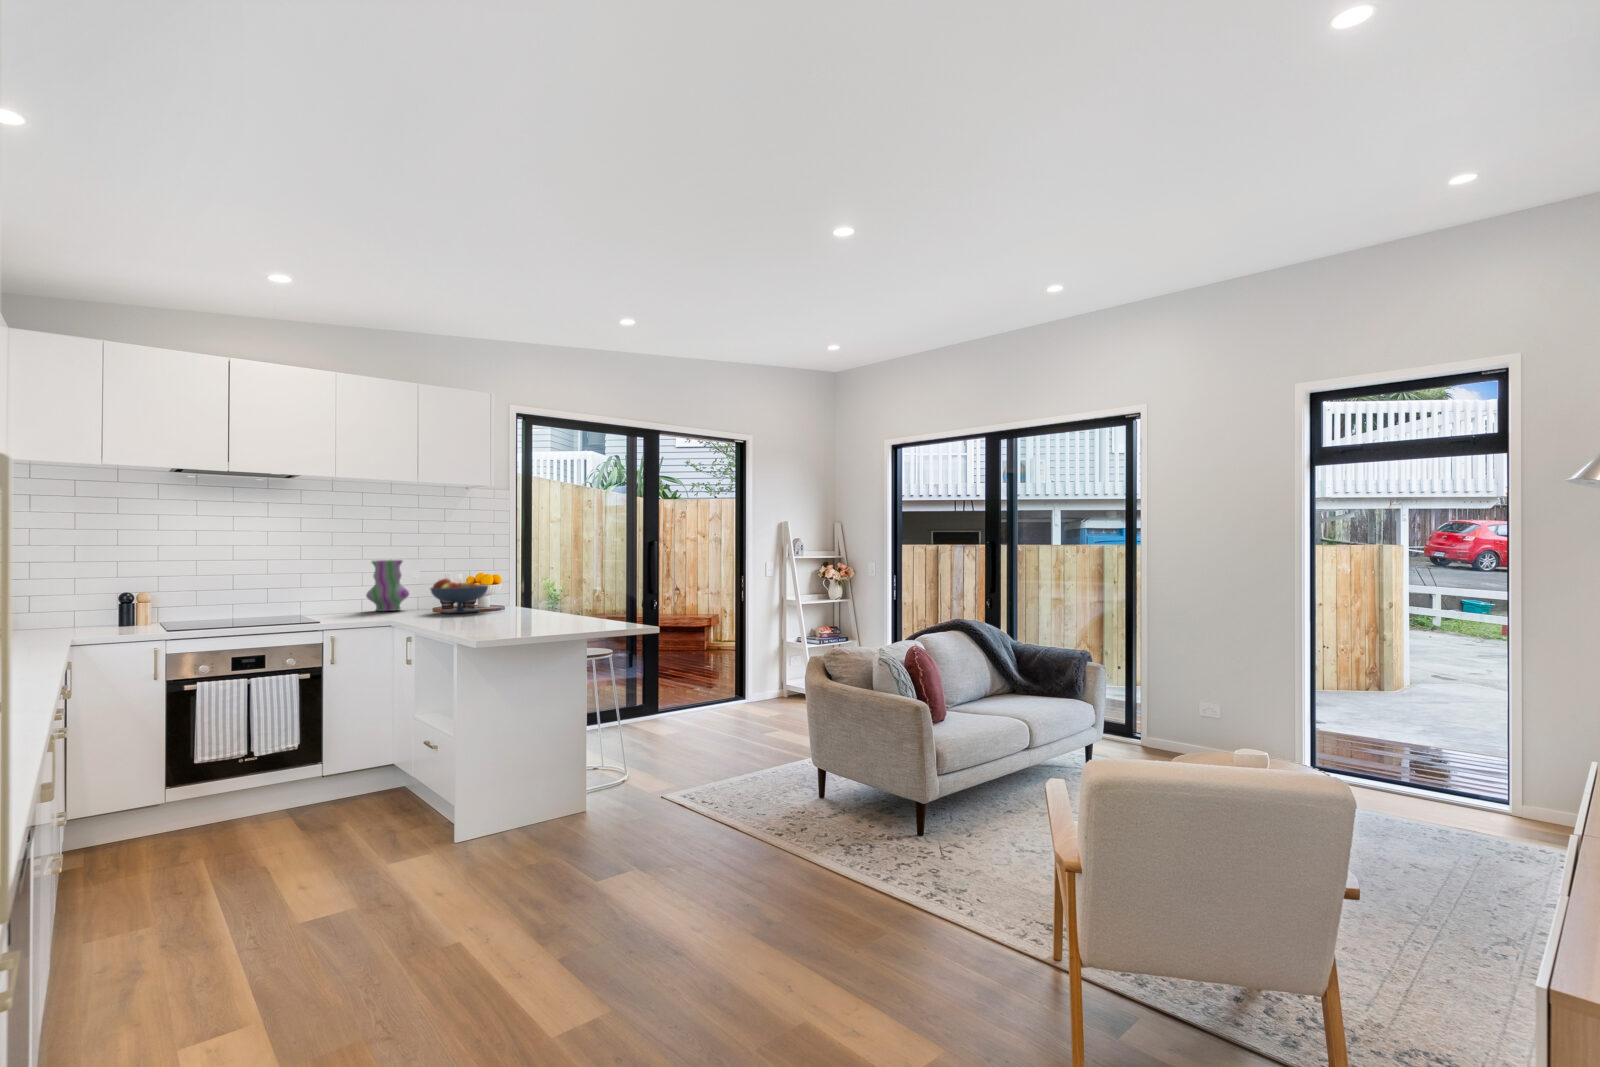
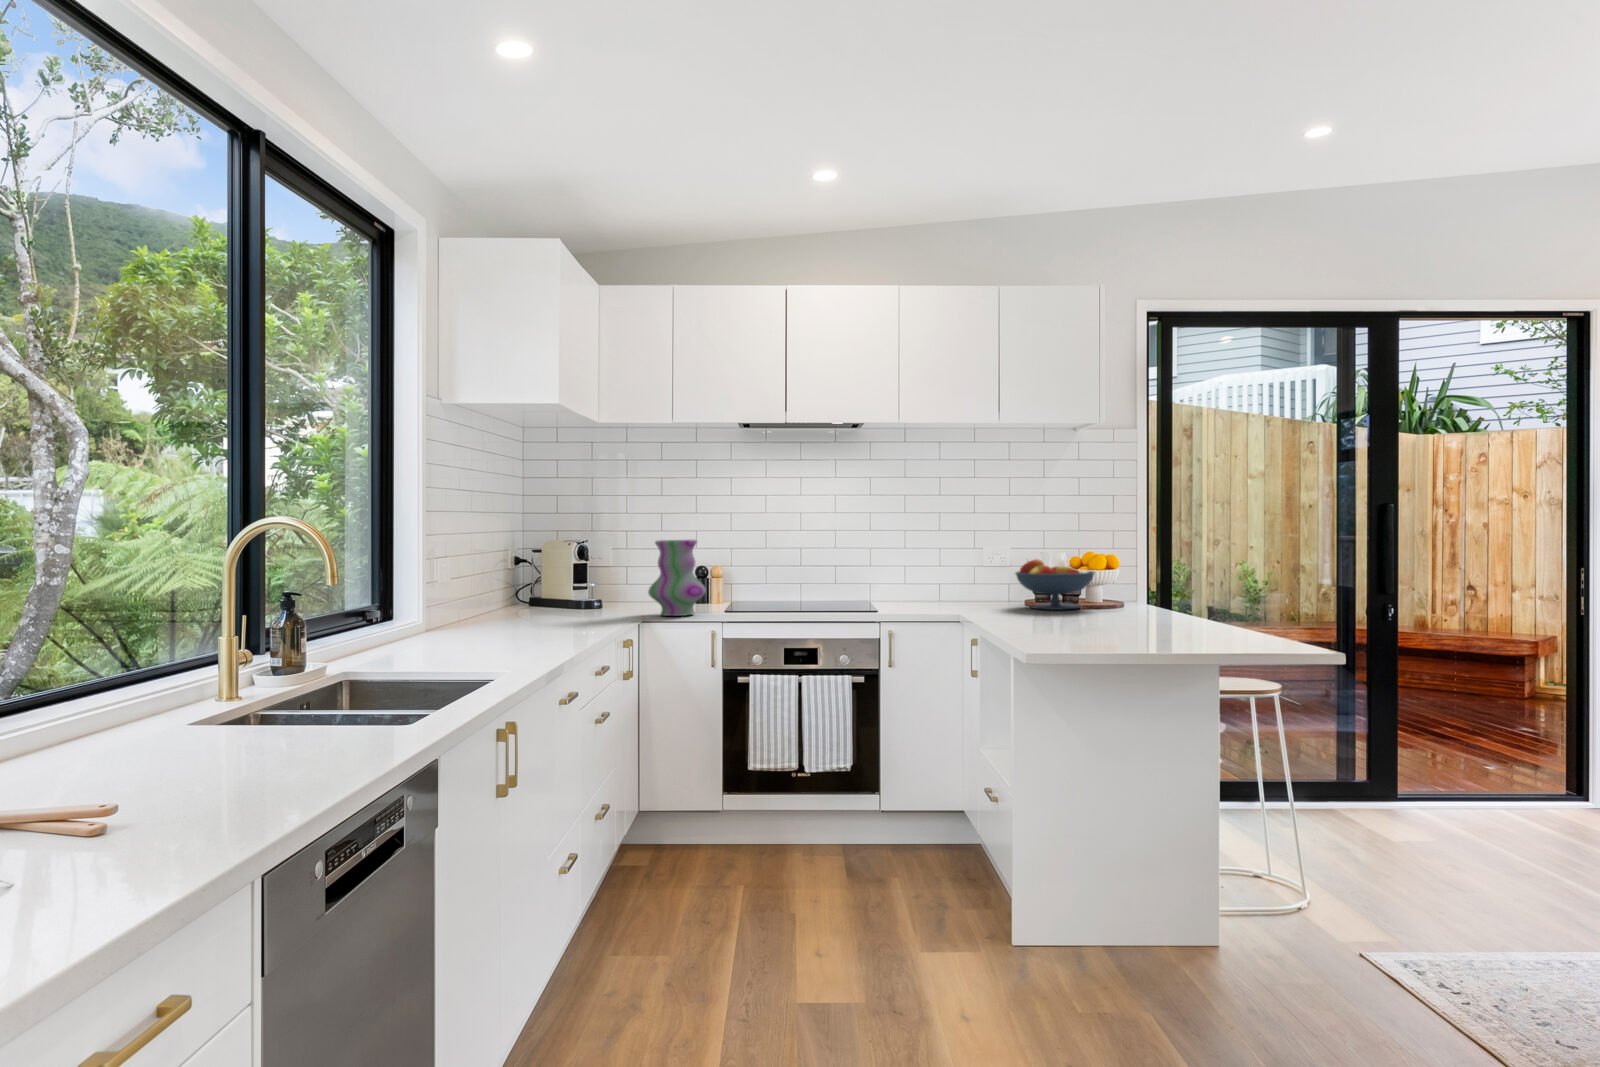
vase: present [366,560,409,611] -> present [648,540,706,616]

